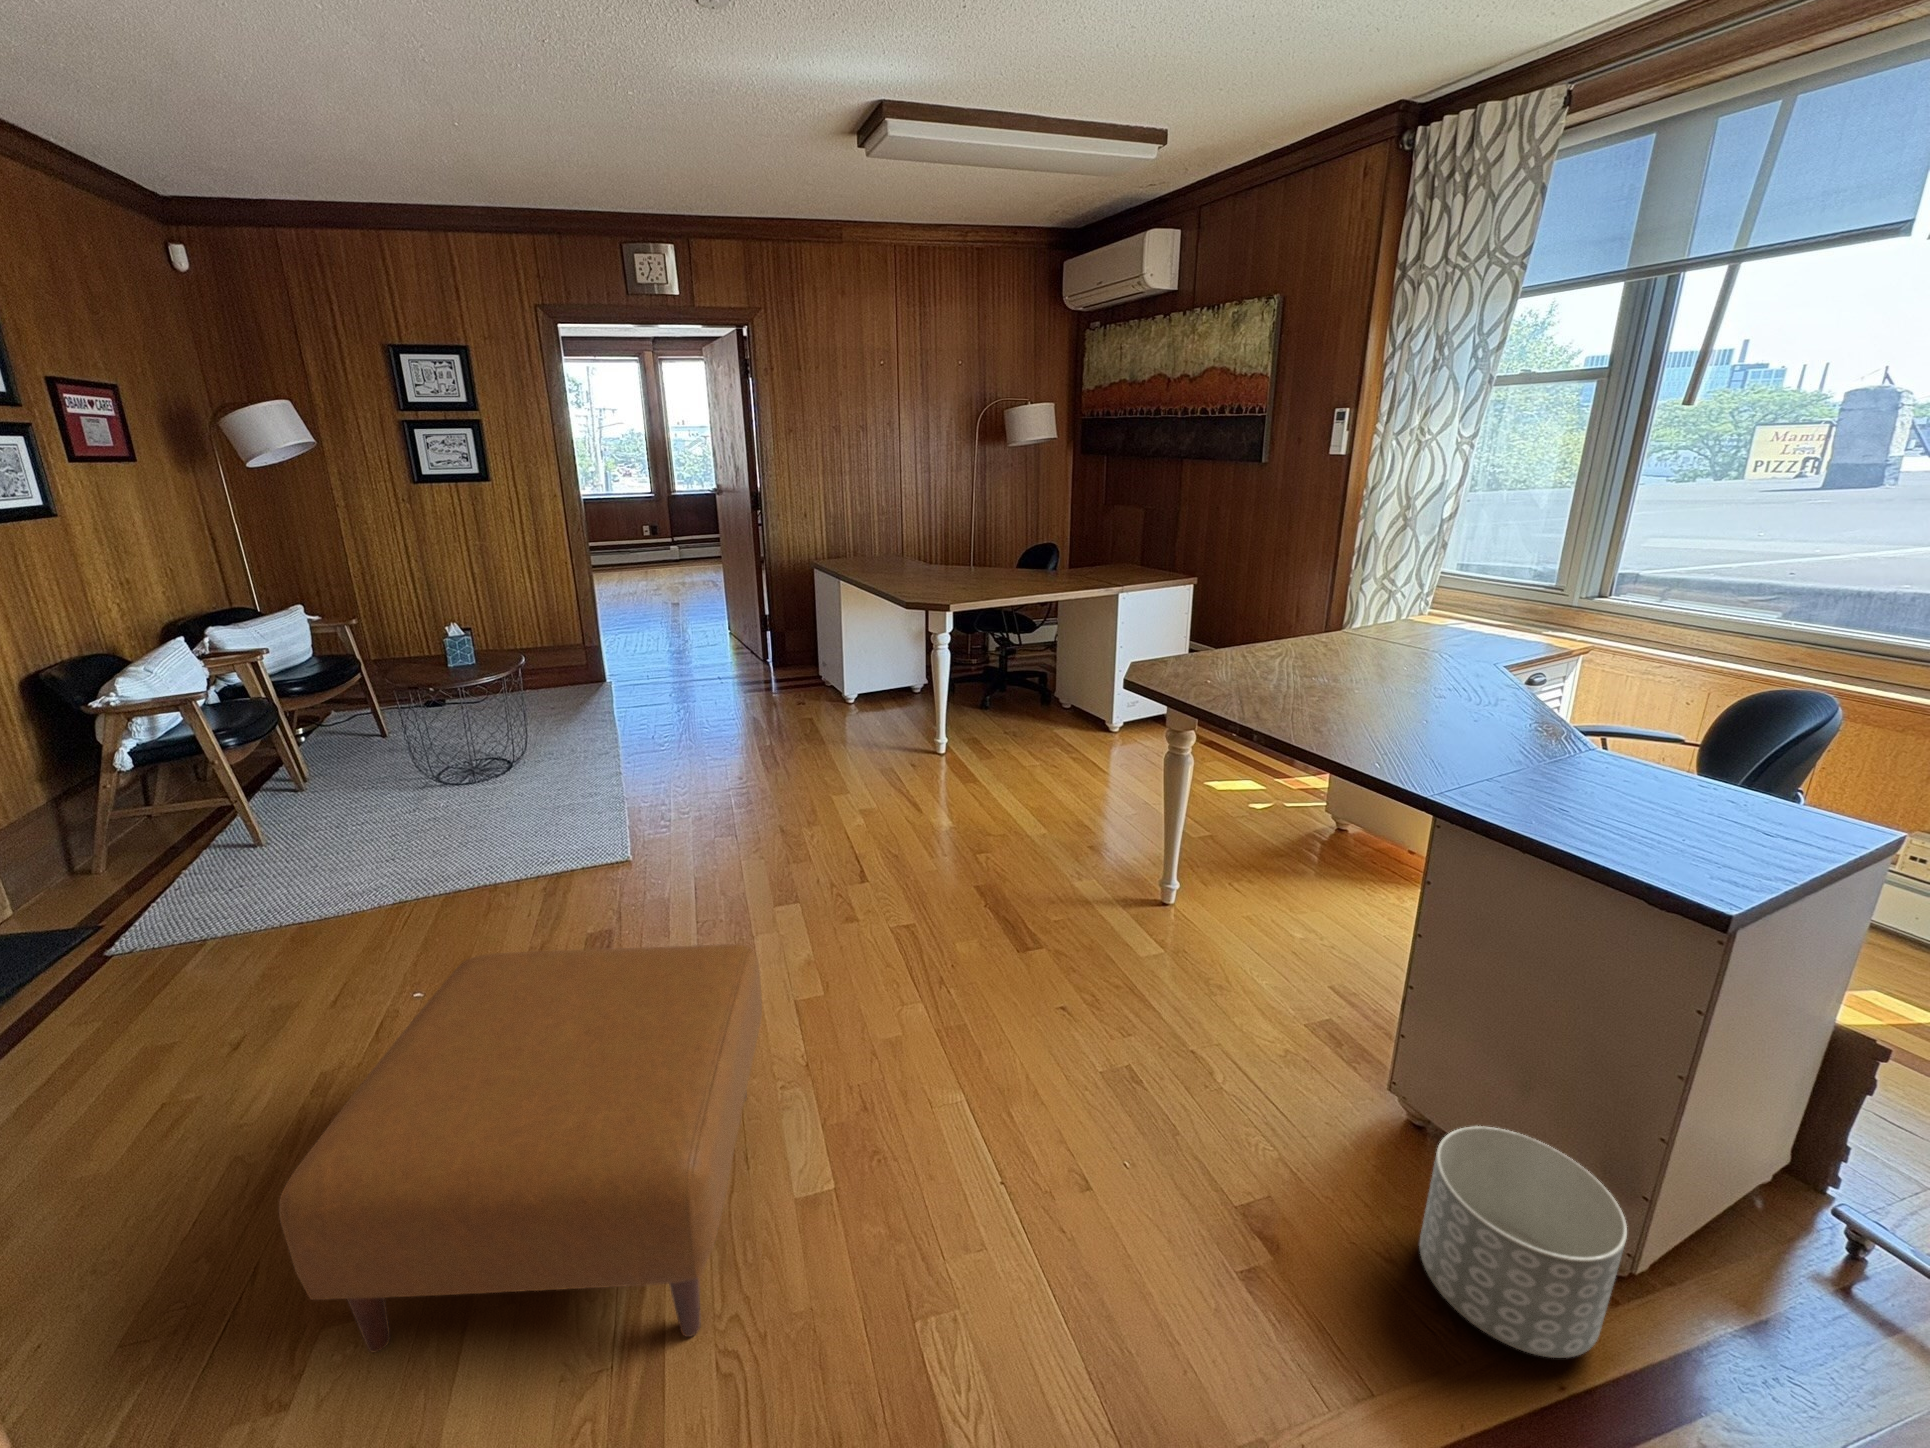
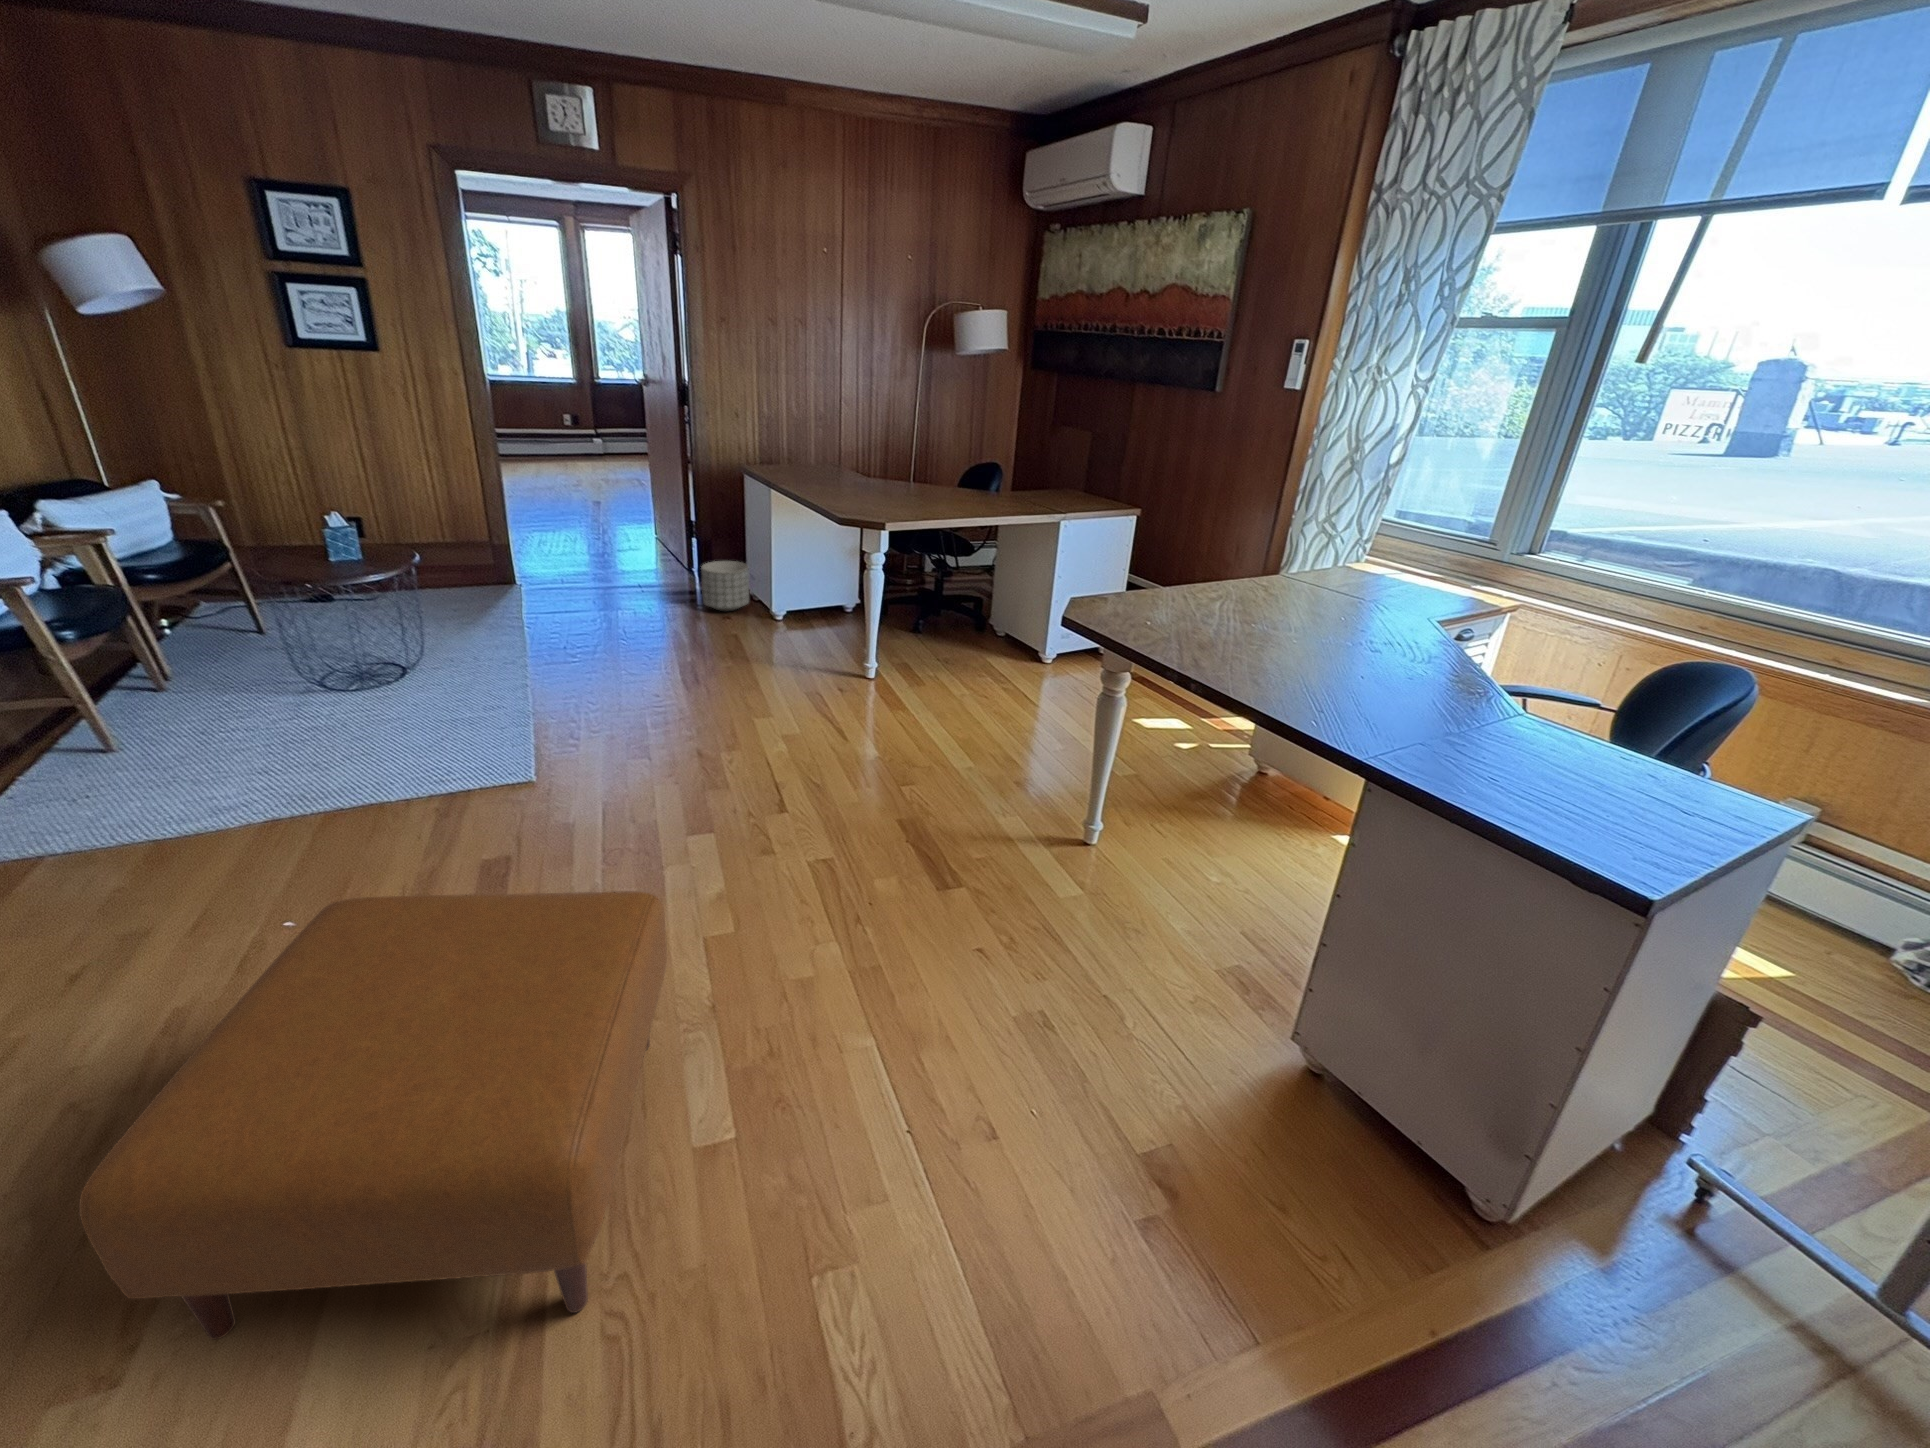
planter: present [1419,1126,1627,1358] -> present [701,561,749,611]

